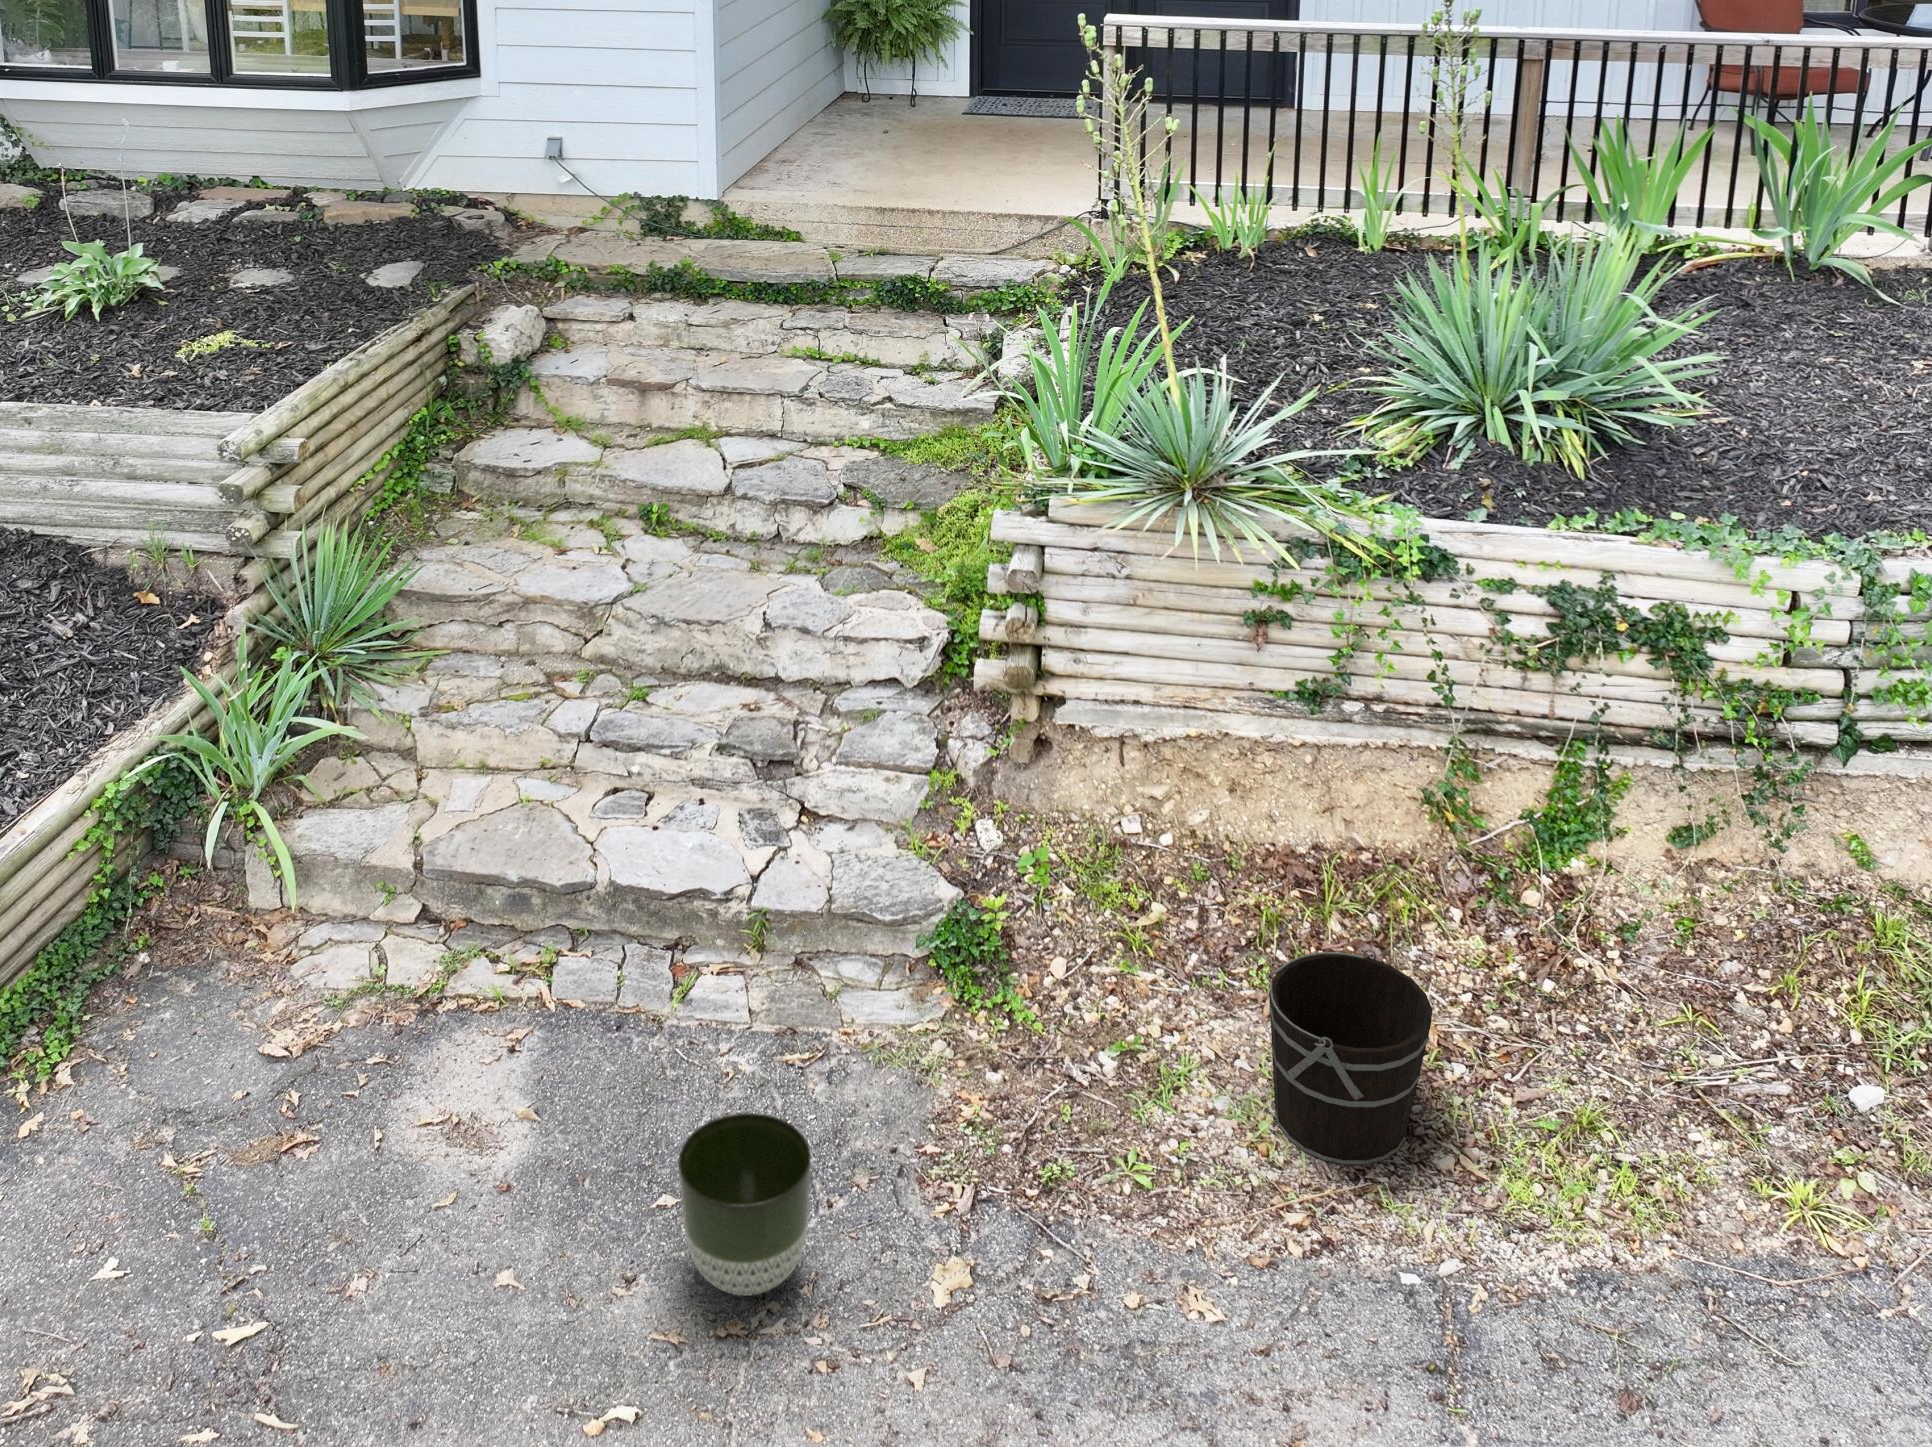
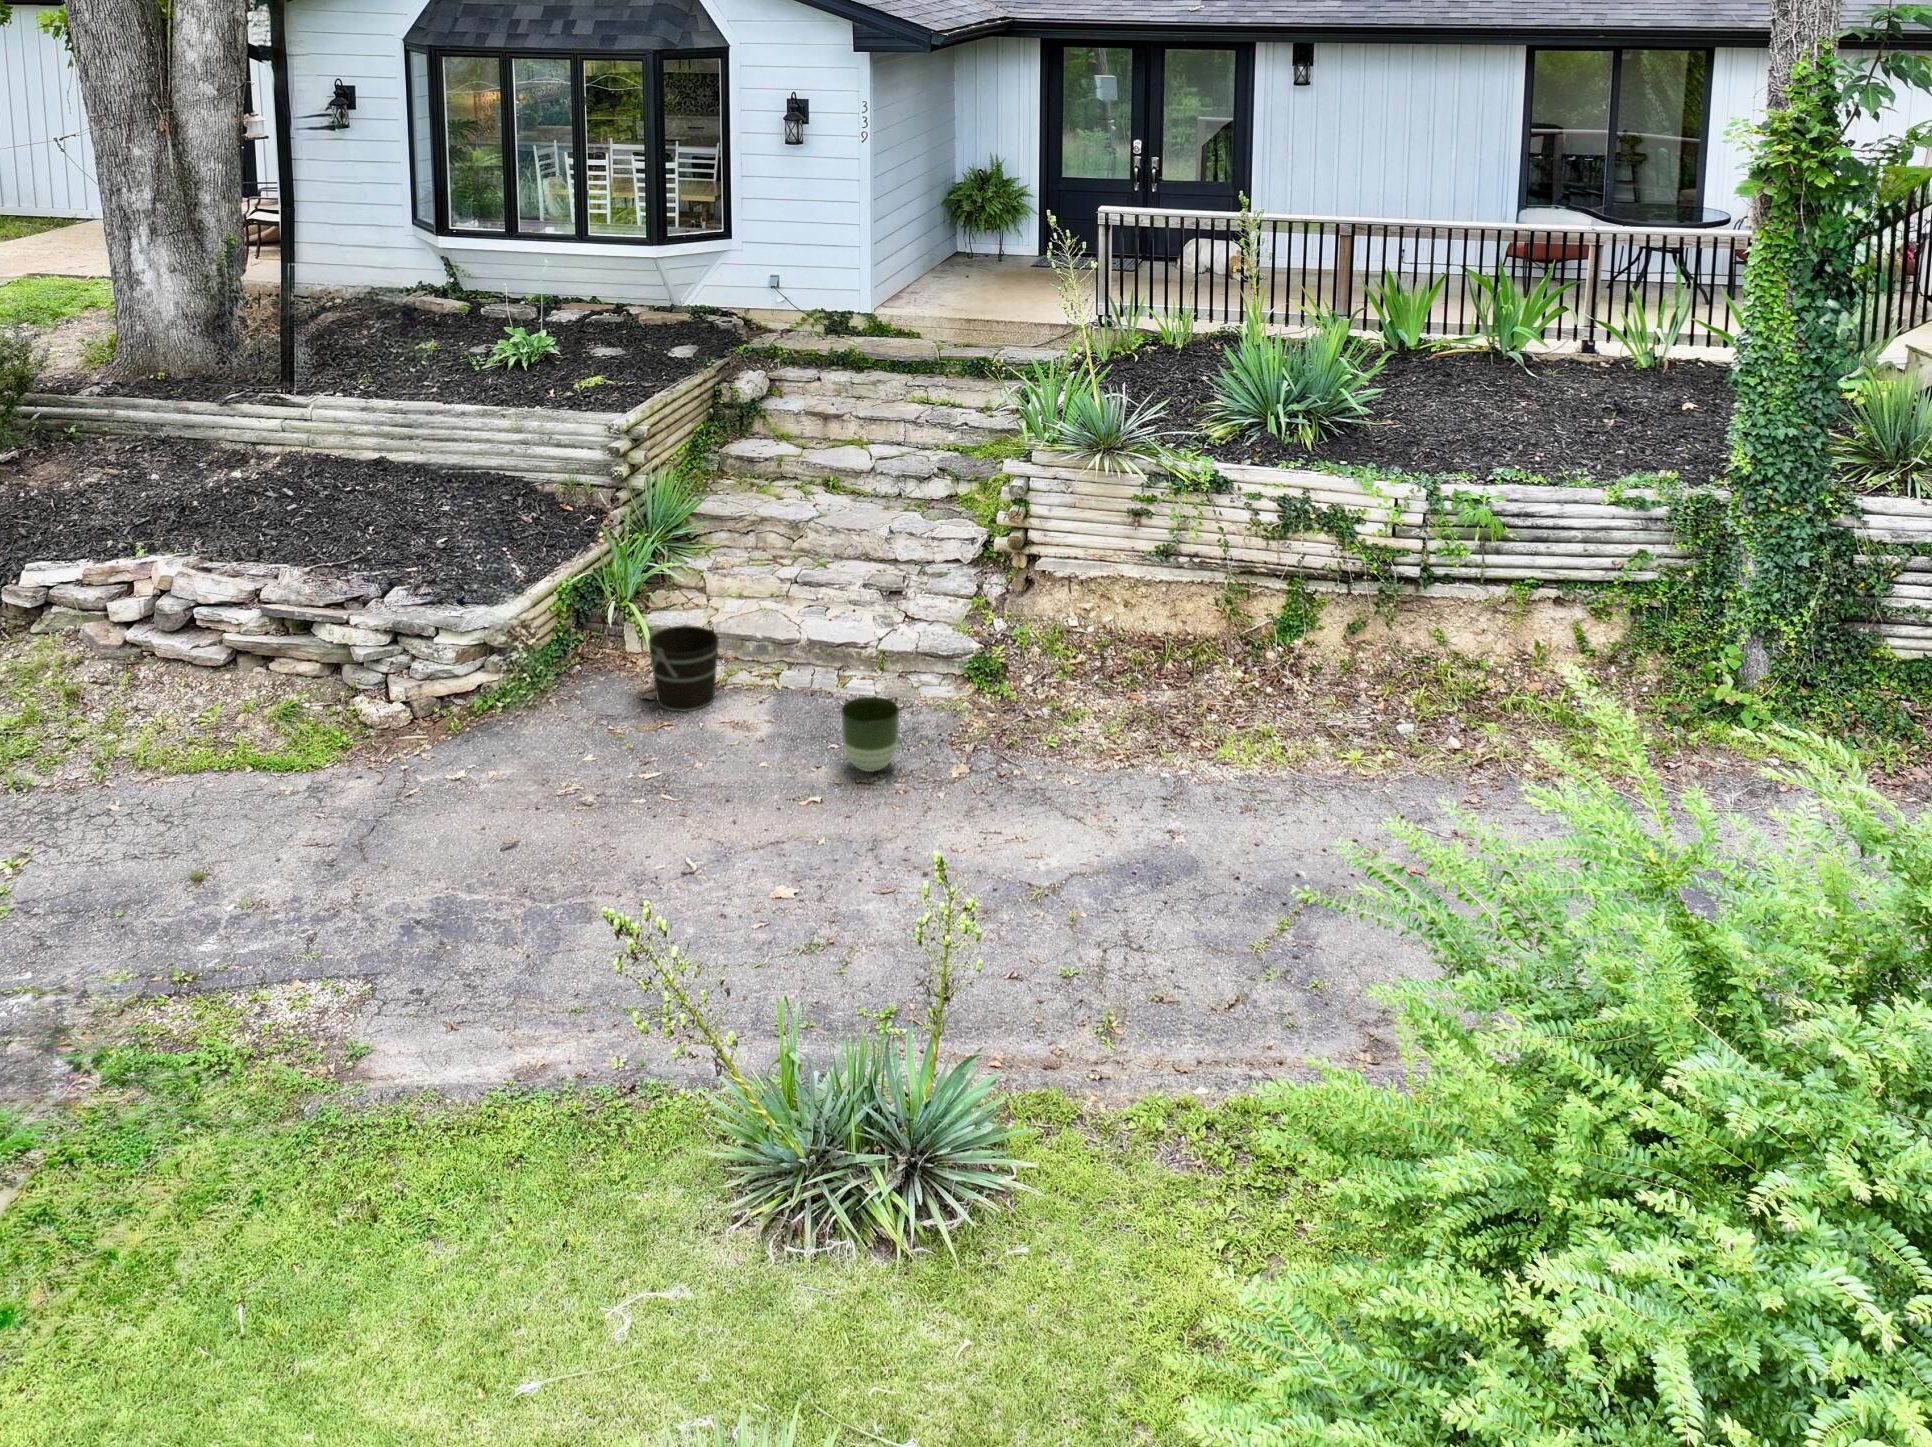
bucket: present [1266,949,1433,1165] -> present [648,625,719,711]

